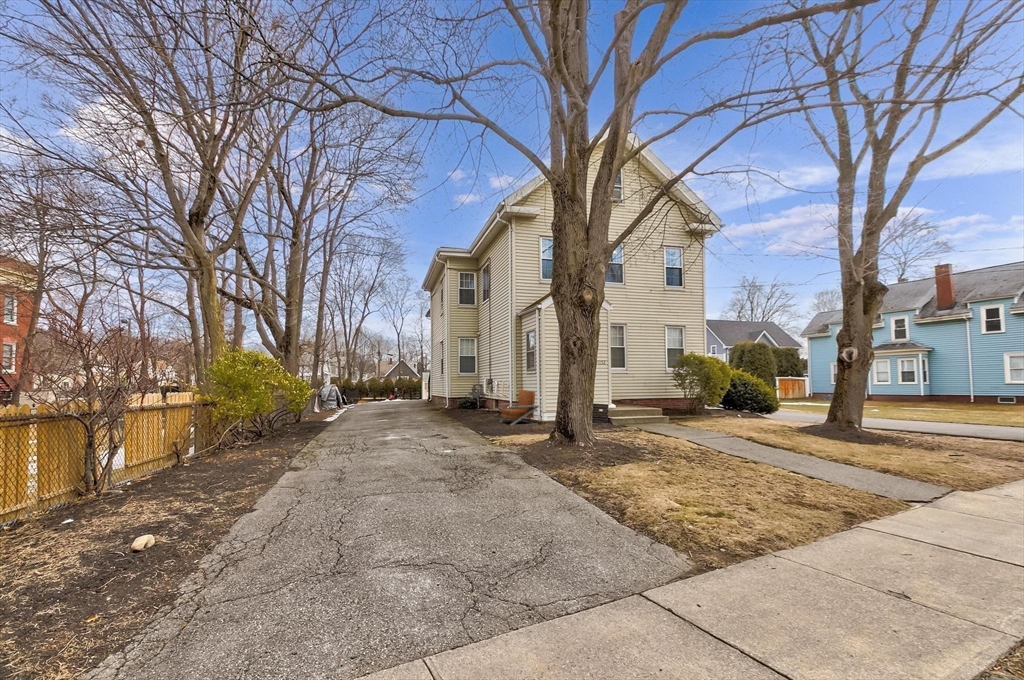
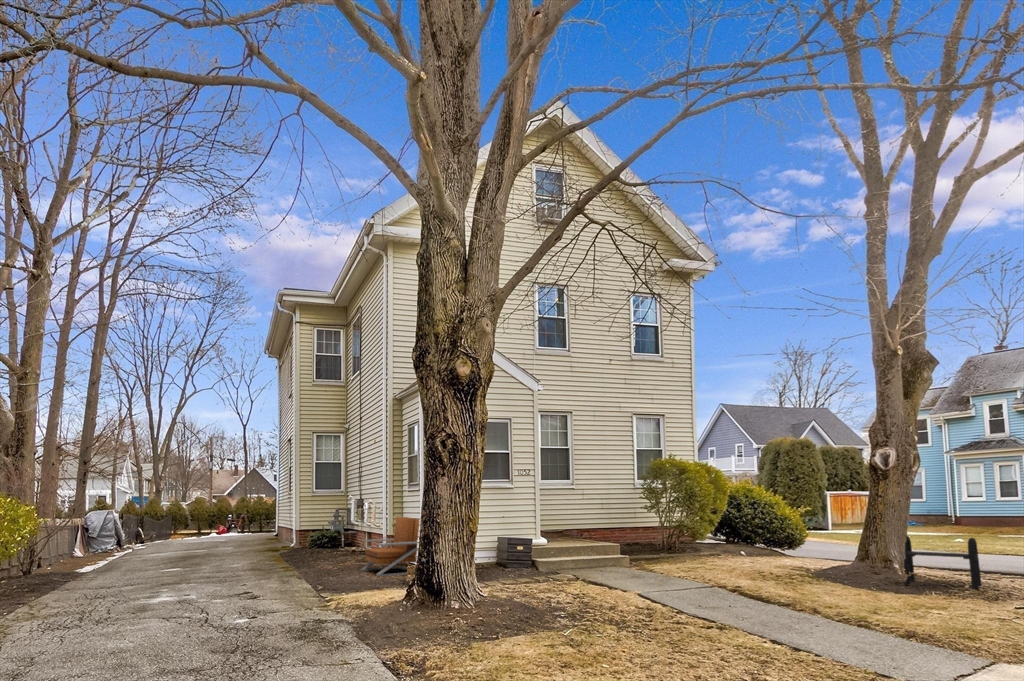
bench: none [859,406,914,442] -> present [902,536,981,590]

